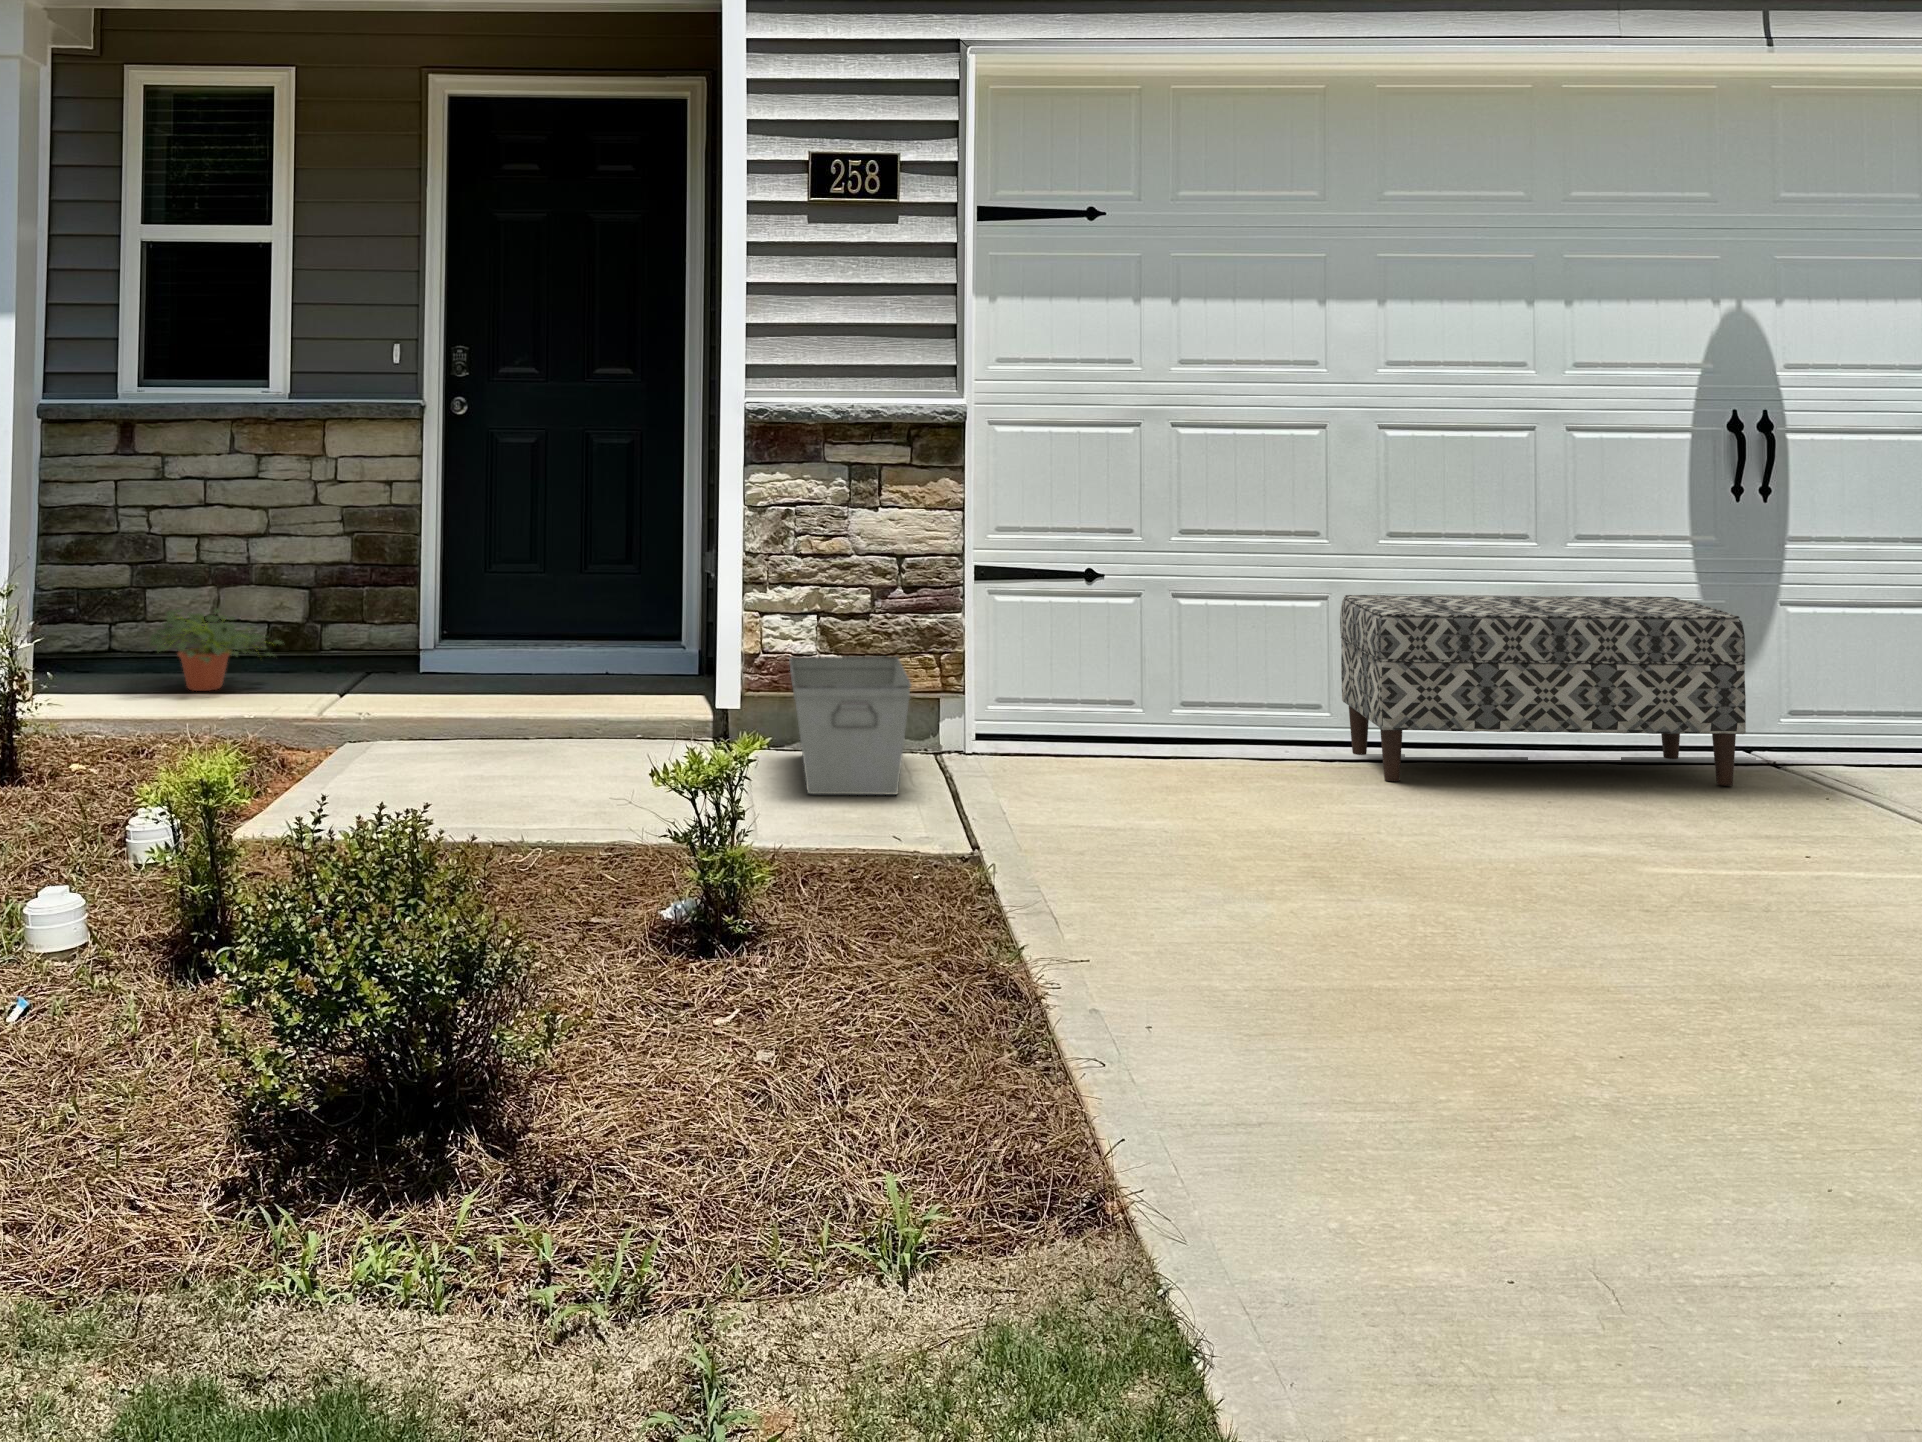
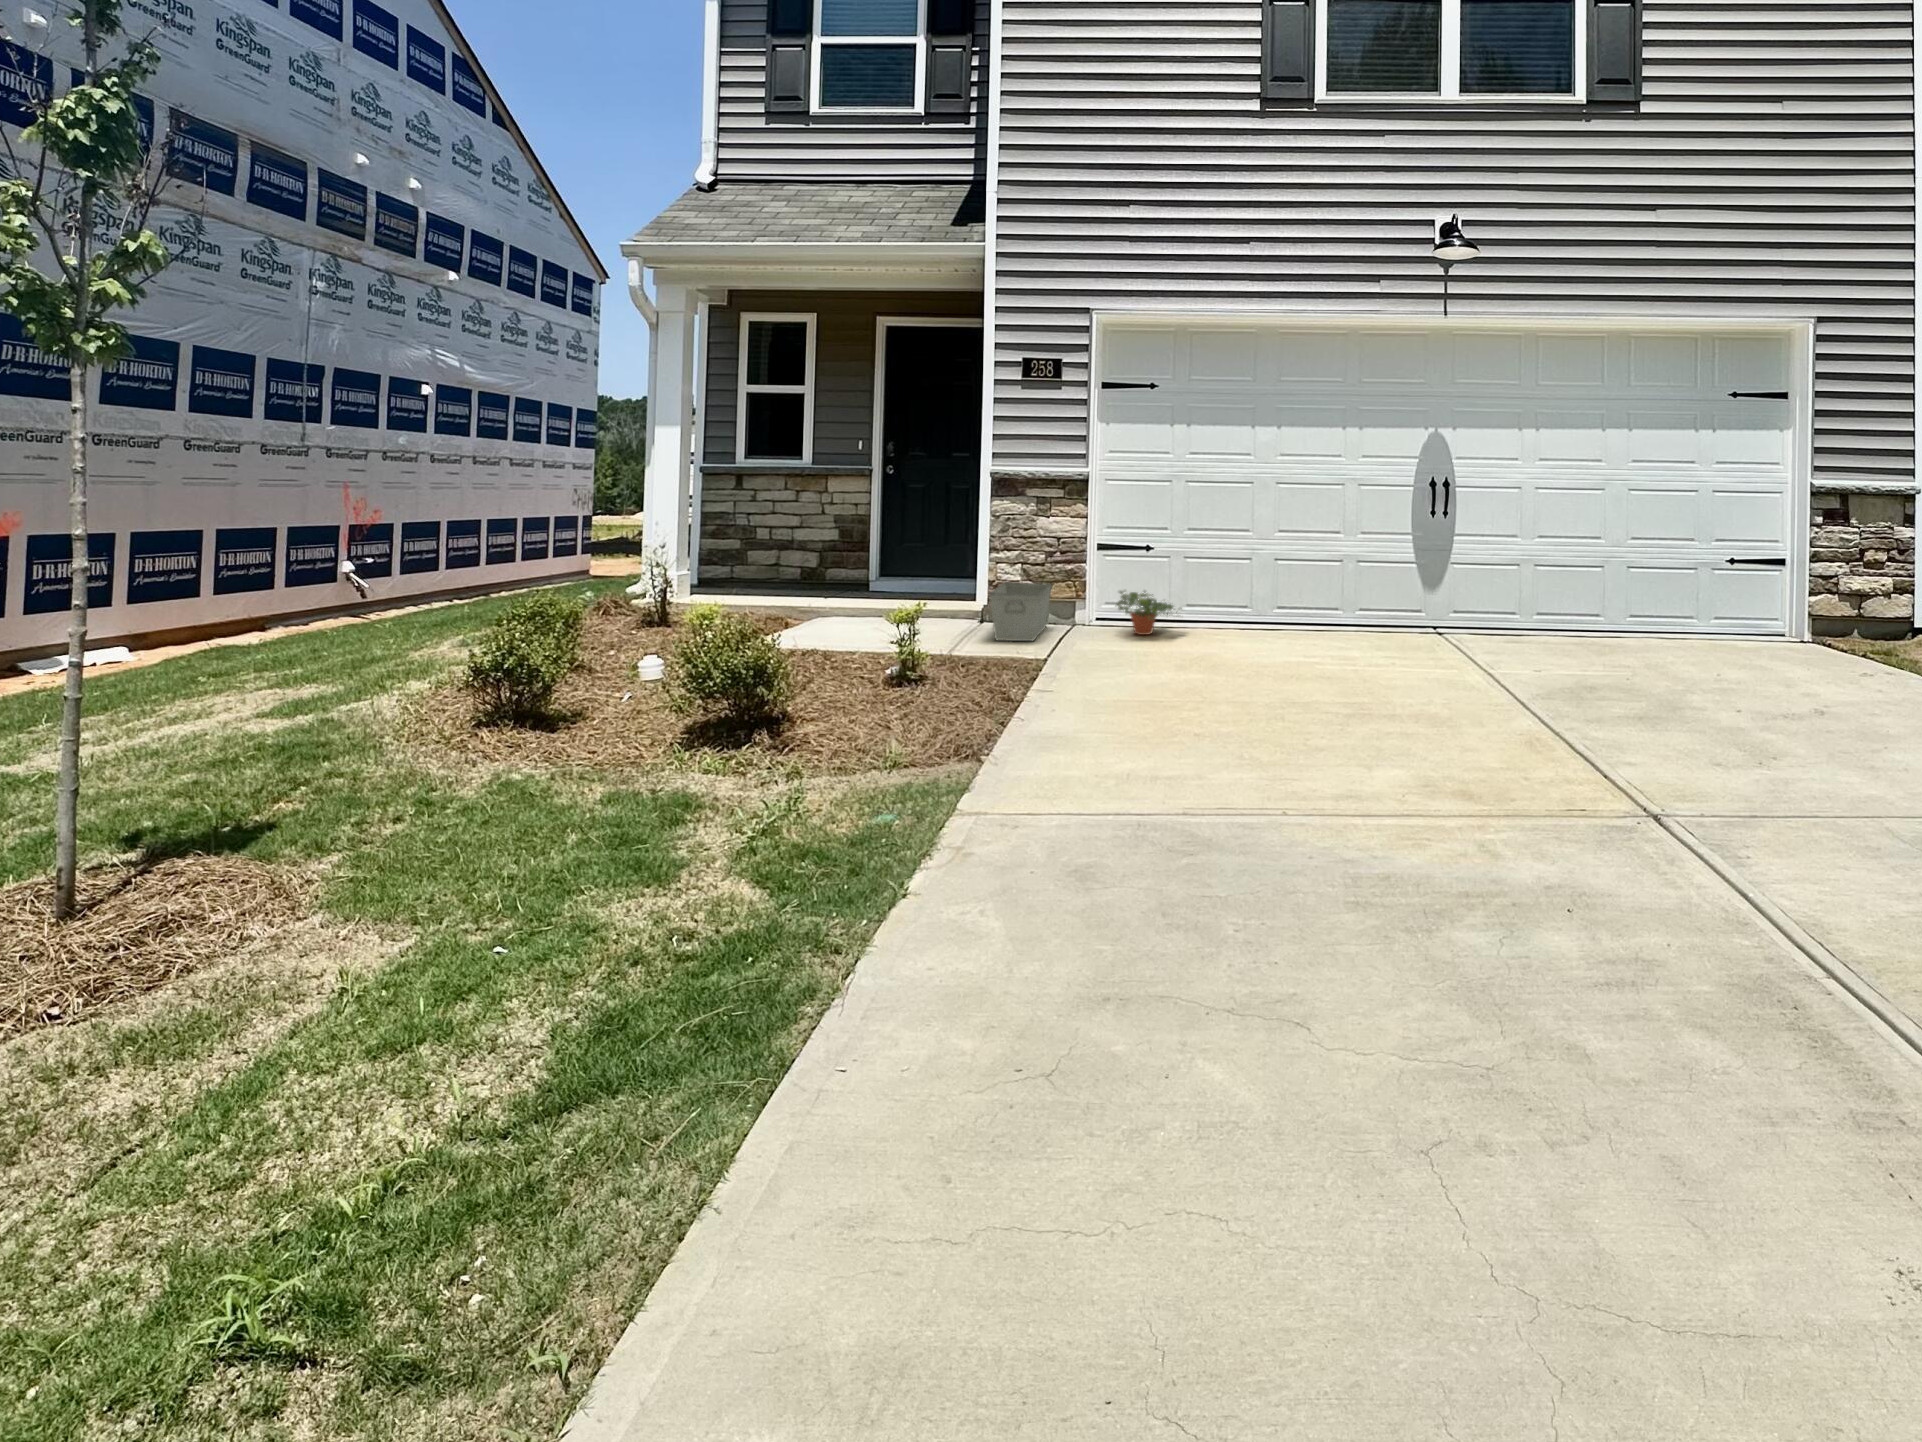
bench: present [1340,595,1746,786] -> none [1249,561,1407,647]
potted plant: present [150,609,285,691] -> present [1116,591,1177,635]

